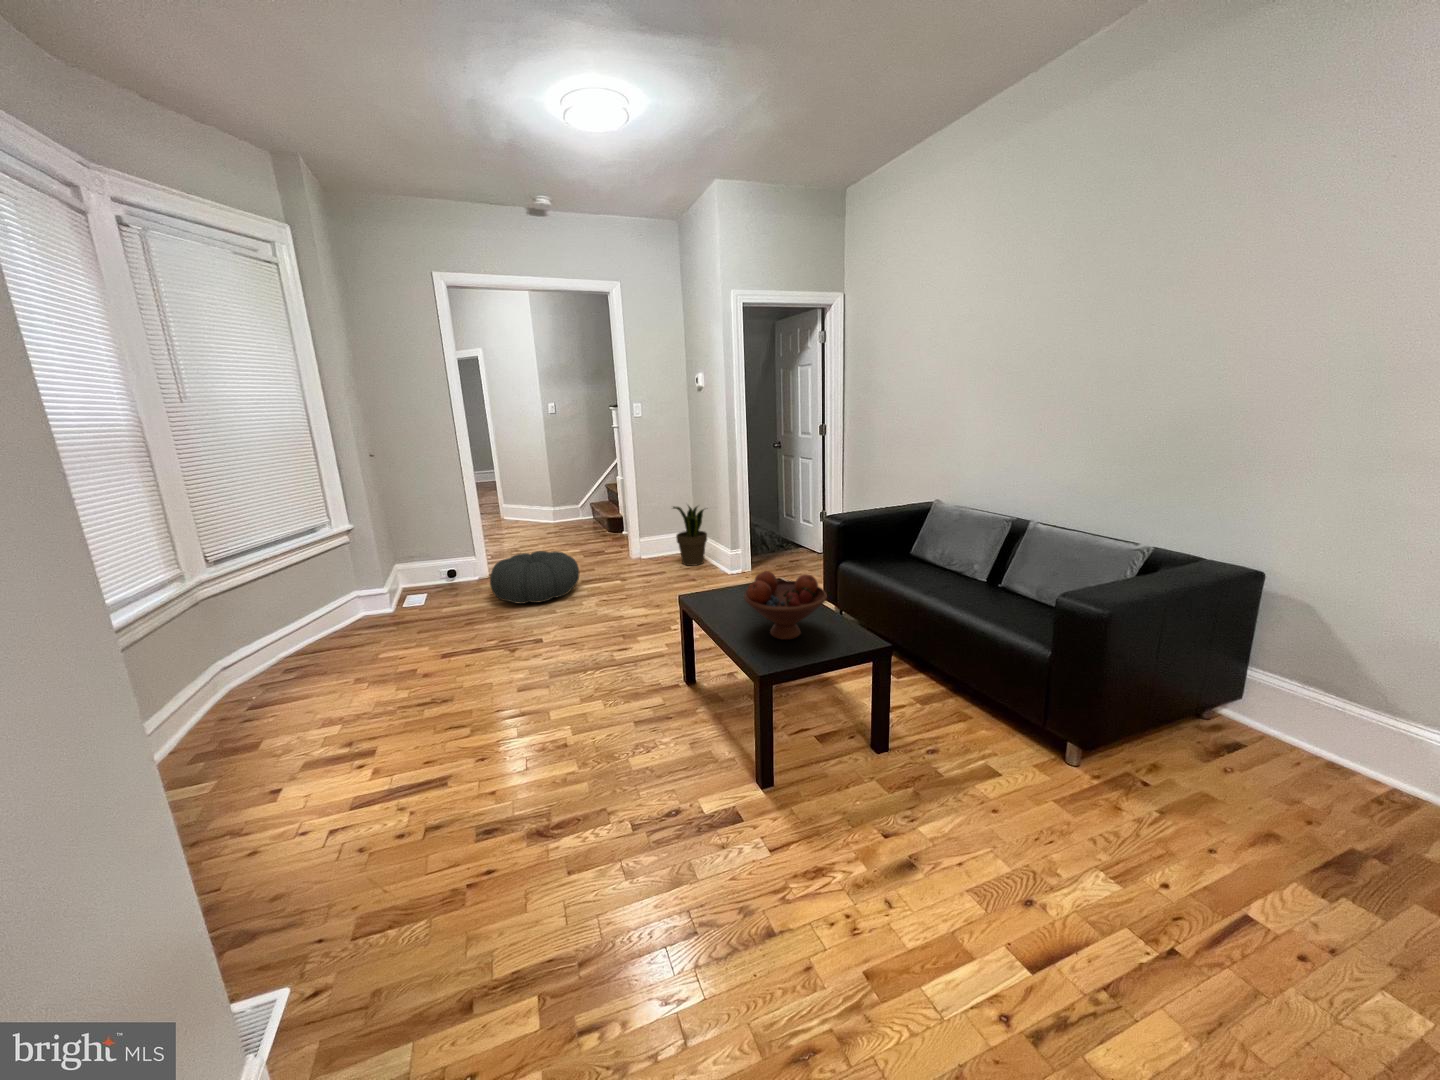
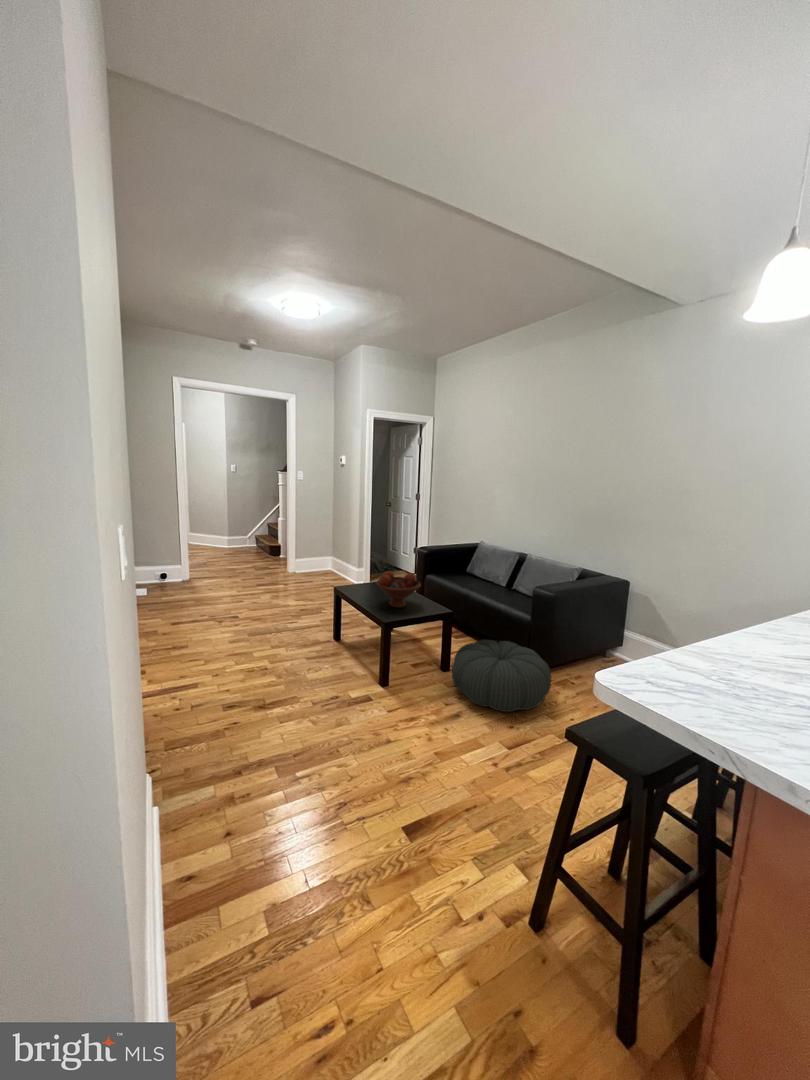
potted plant: present [673,506,707,566] -> none [319,537,344,578]
pouf: present [490,551,580,604] -> present [452,640,551,712]

